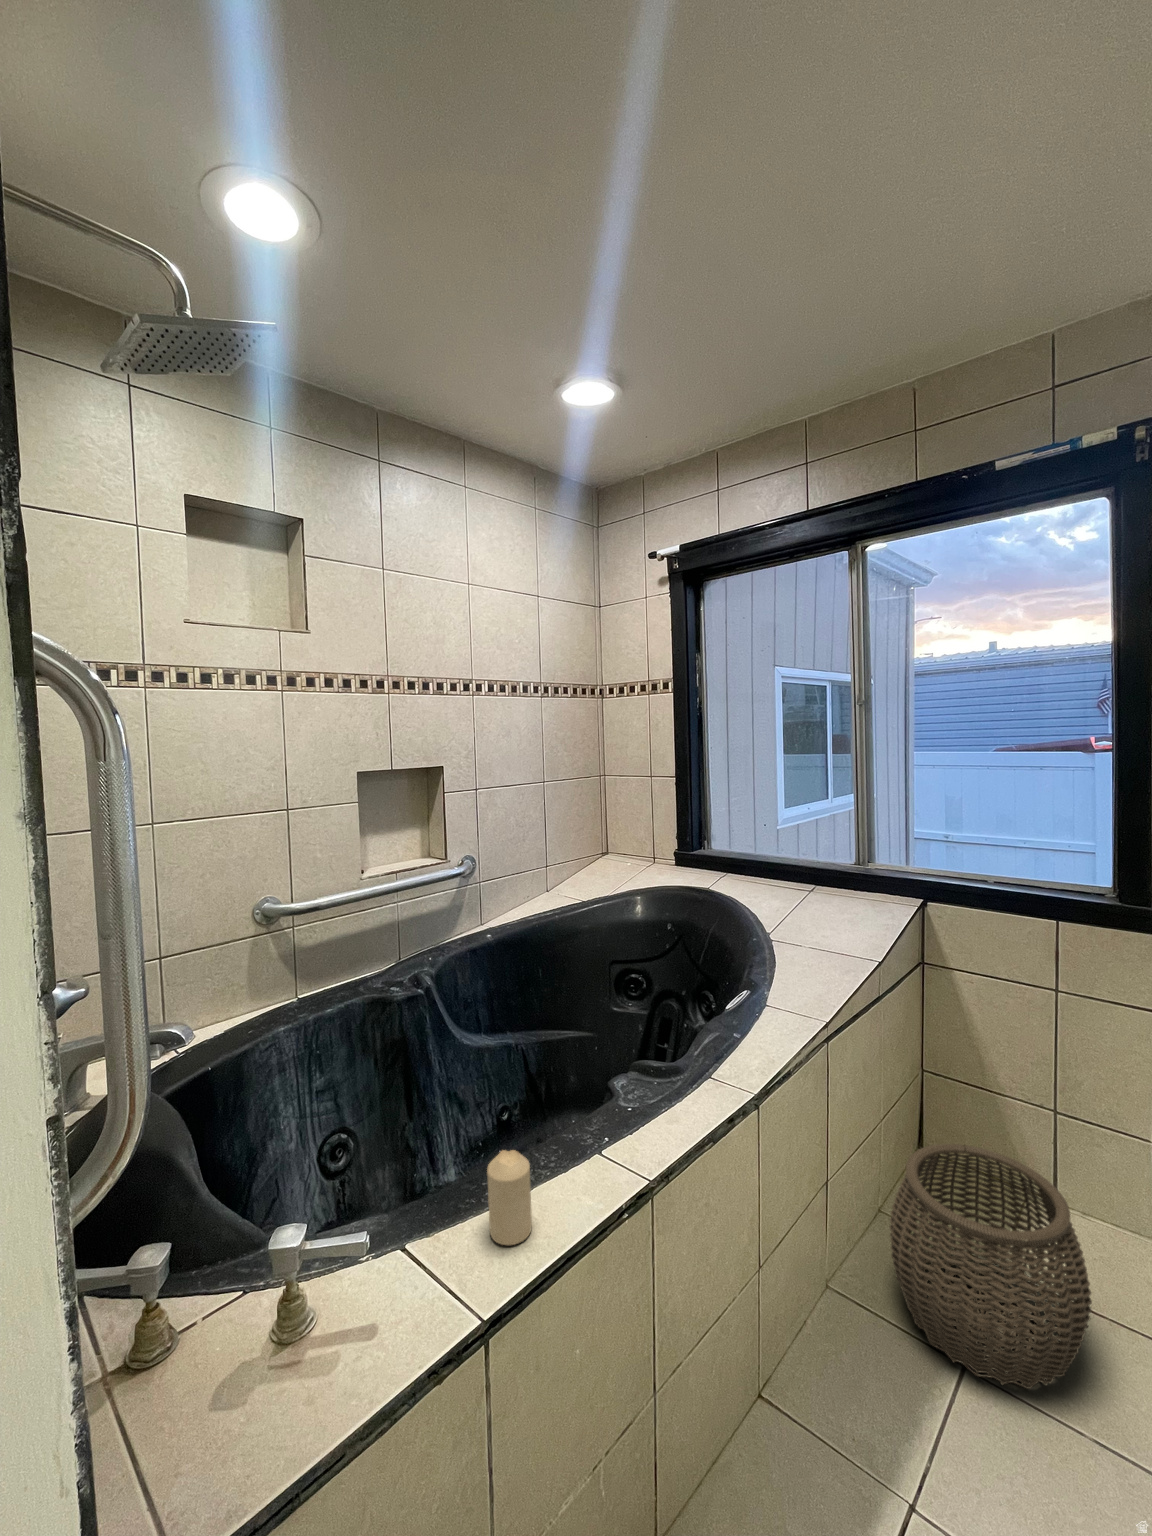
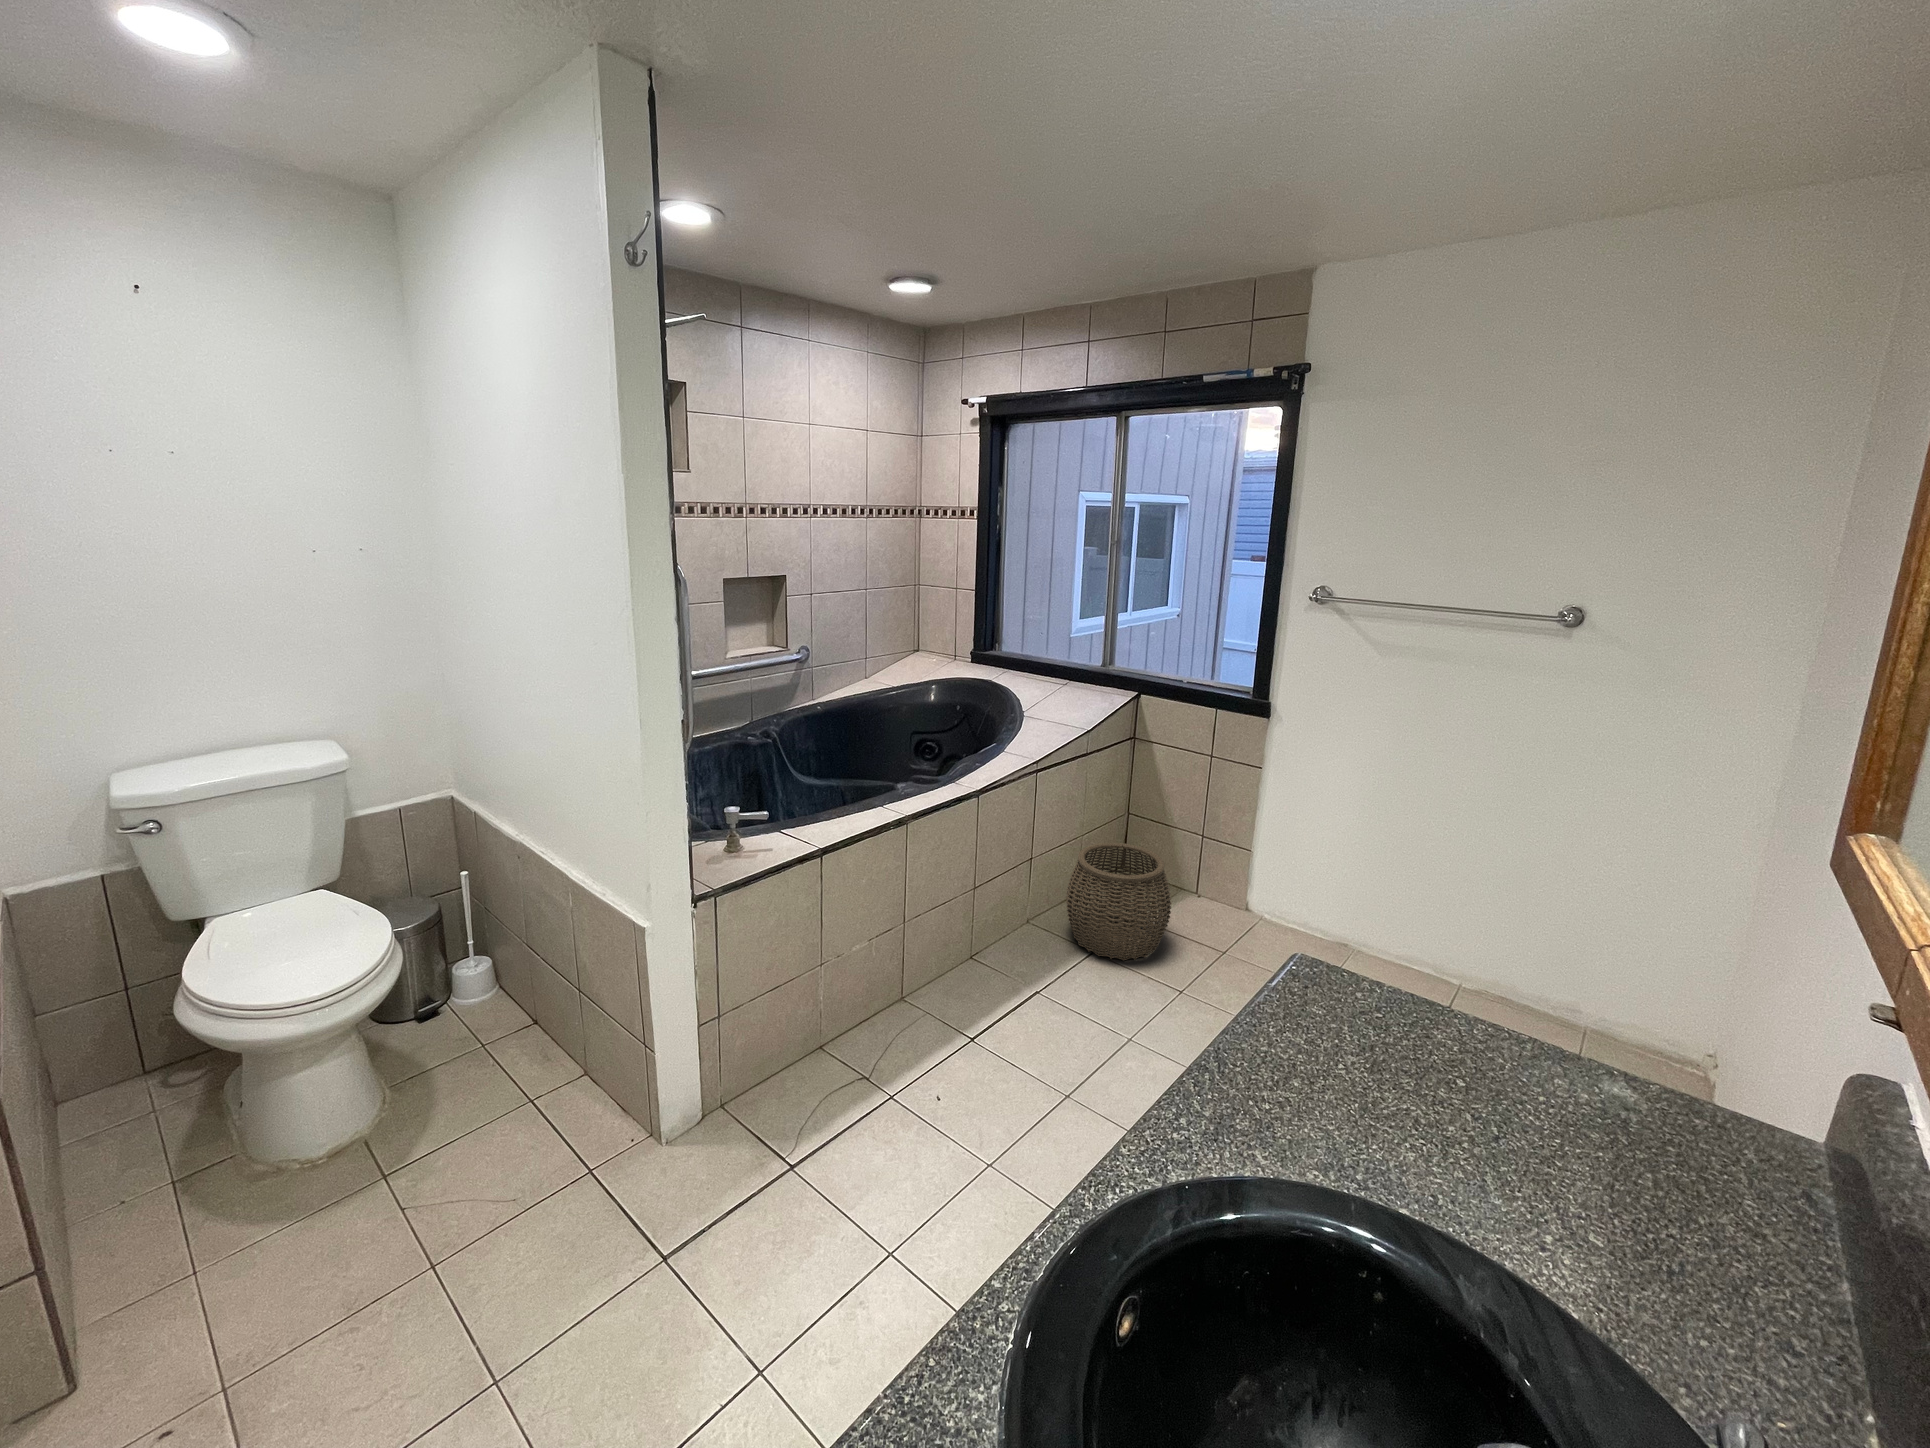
candle: present [487,1150,532,1245] -> none [823,789,844,830]

